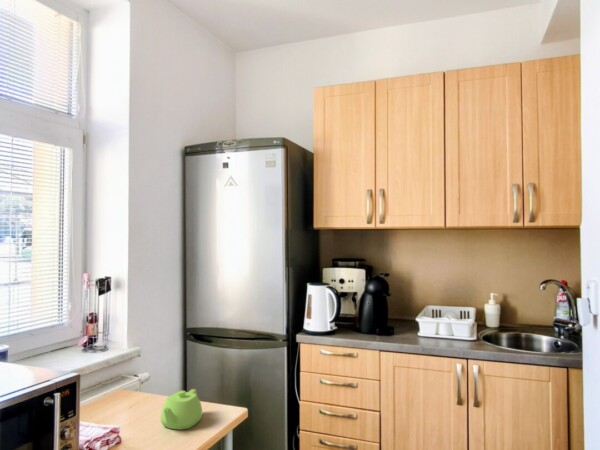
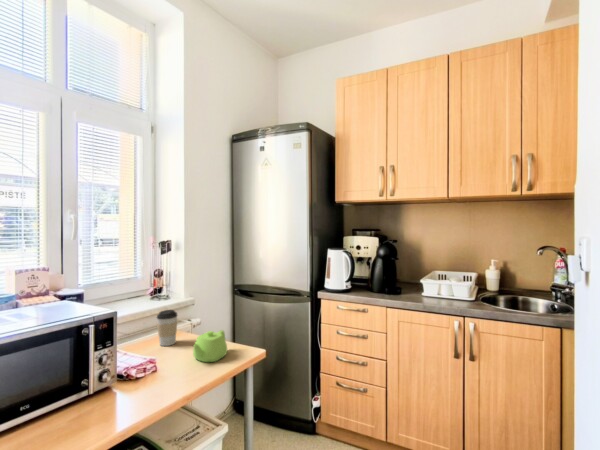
coffee cup: none [106,366,133,413] -> present [157,310,177,346]

